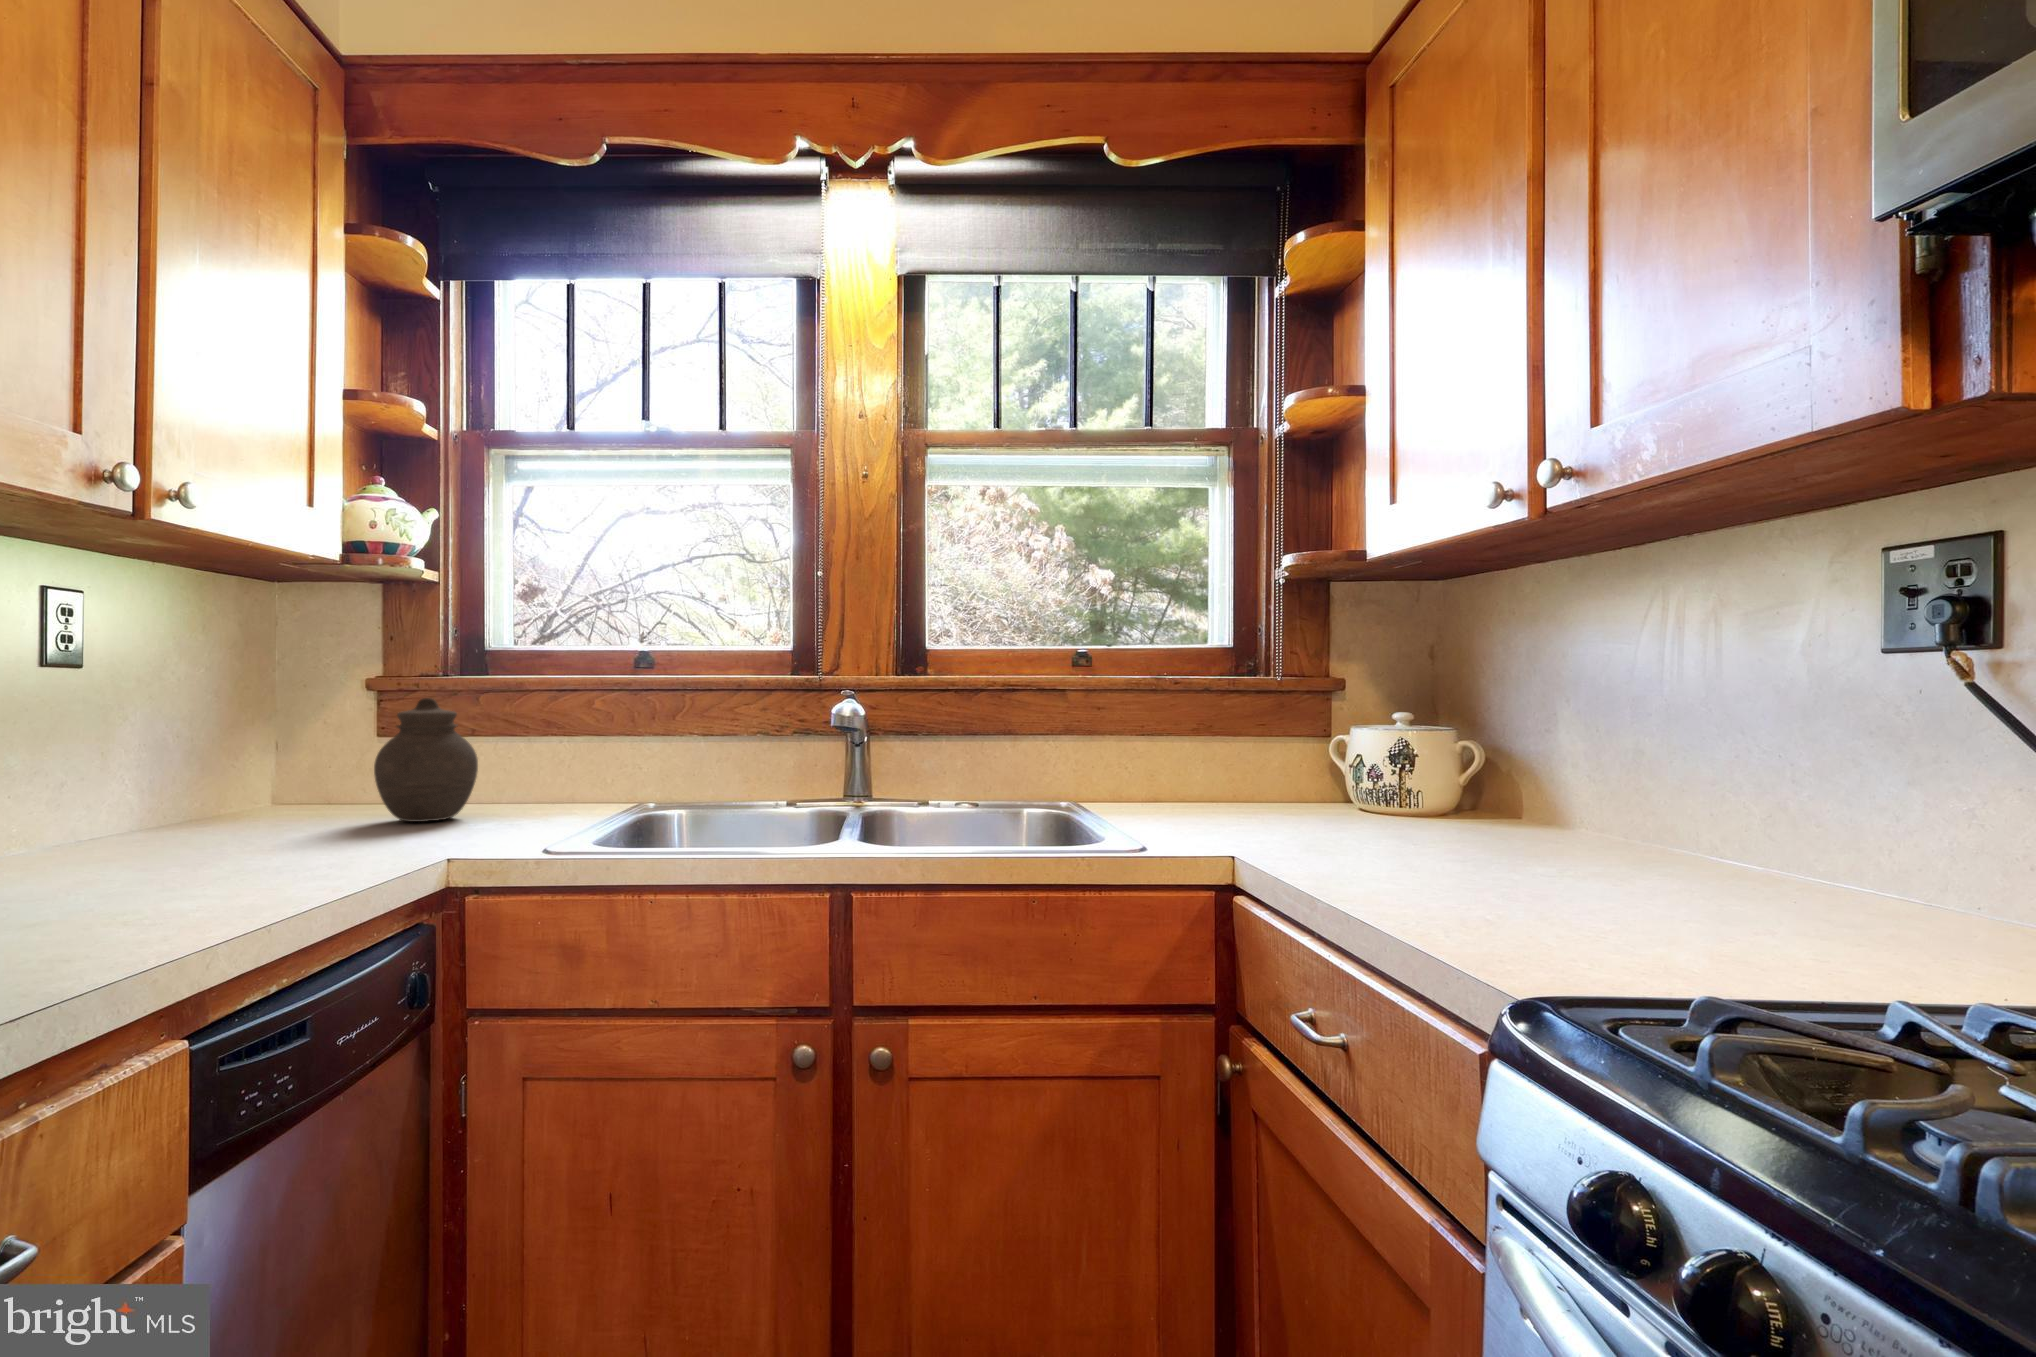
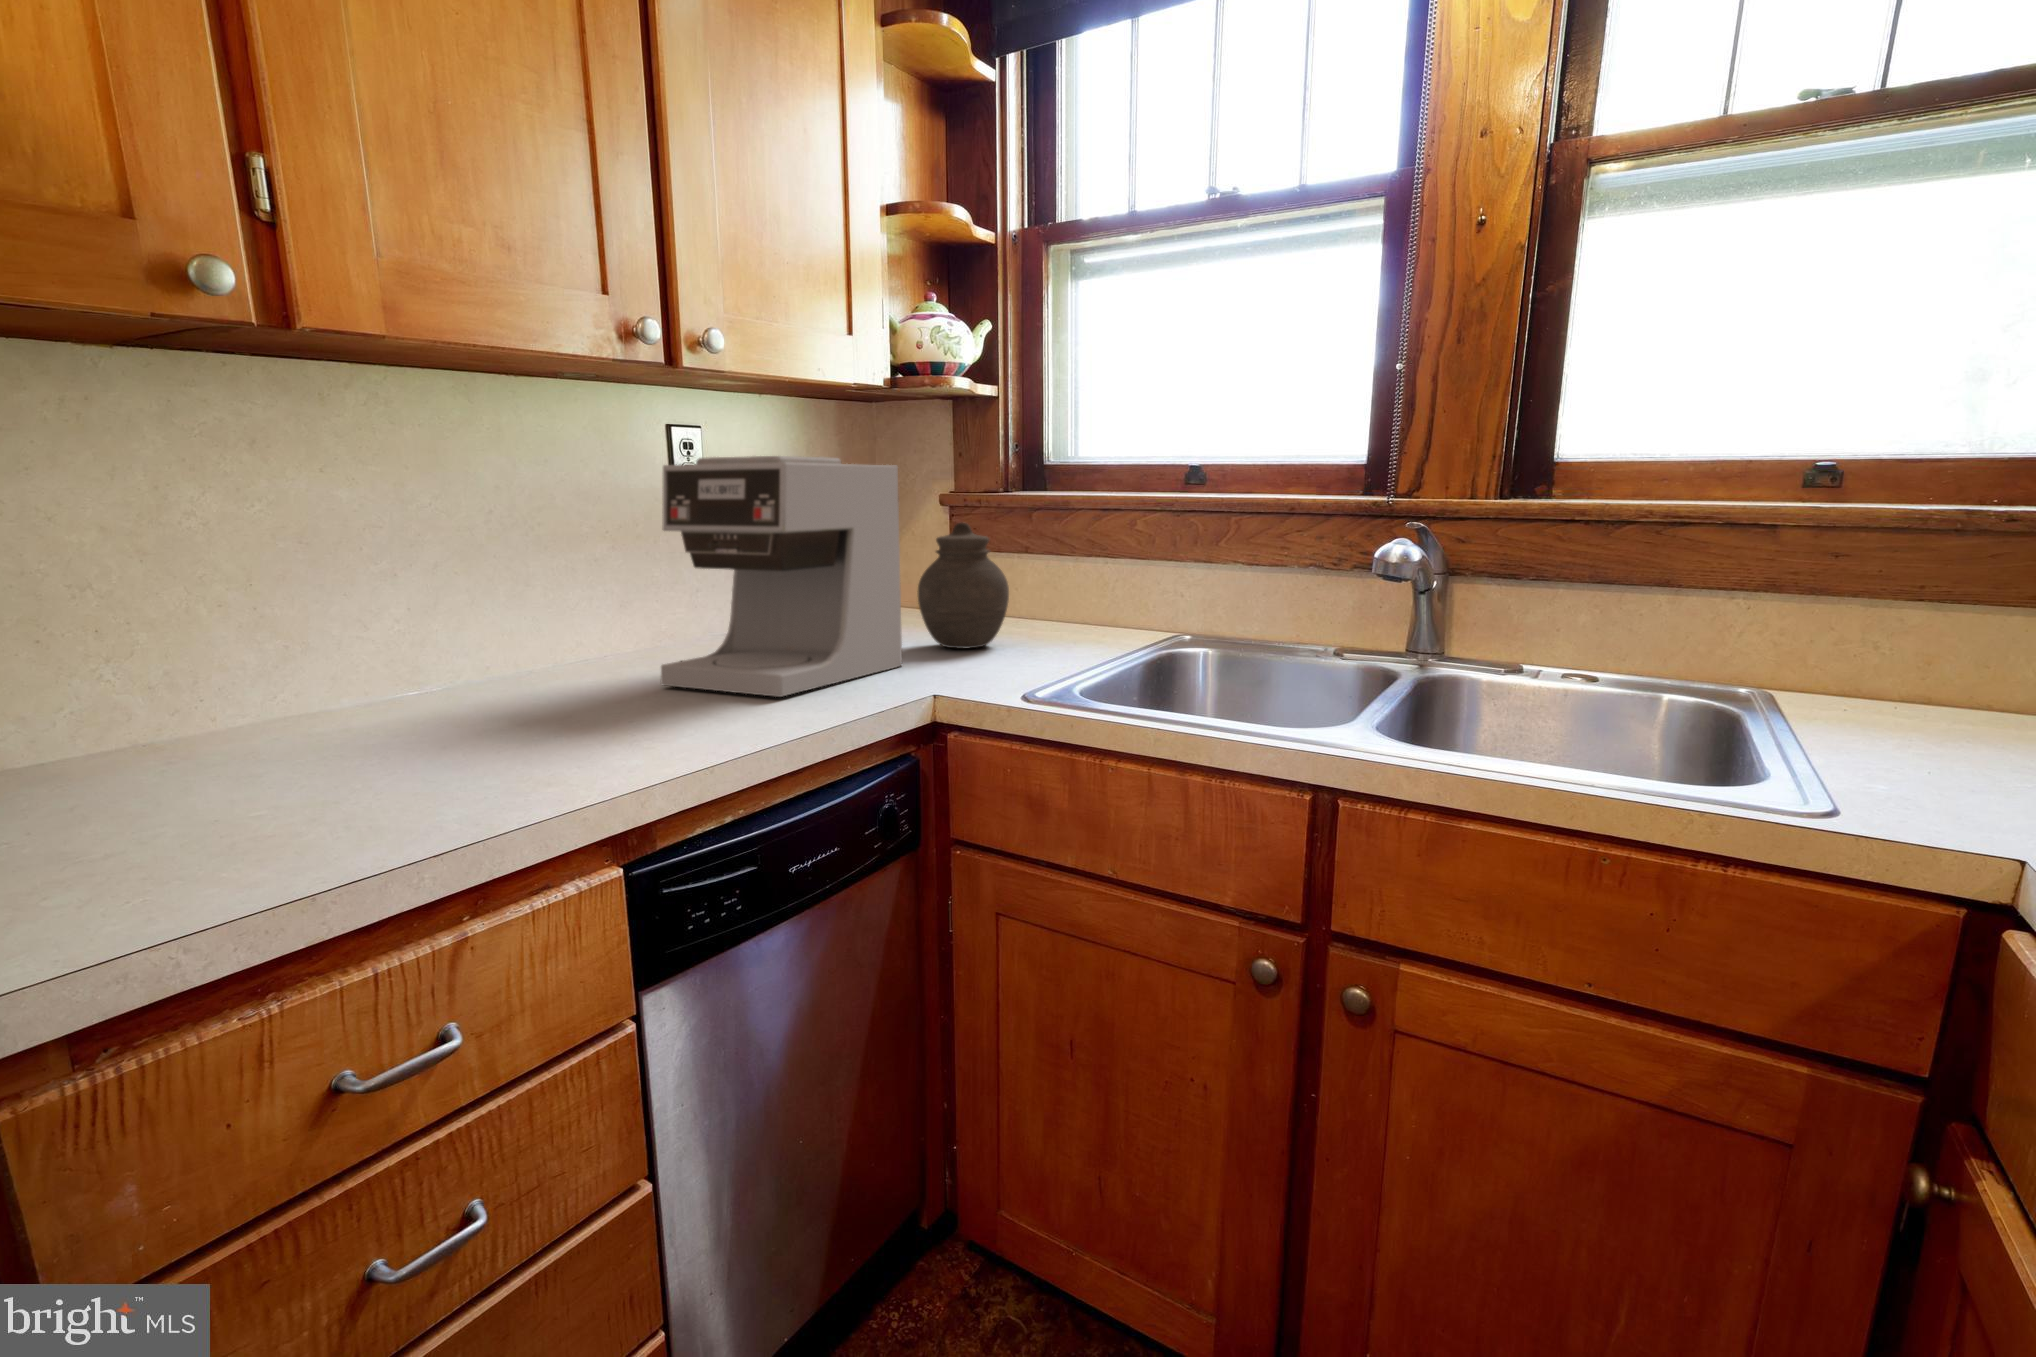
coffee maker: none [68,622,378,882] -> present [661,456,902,697]

